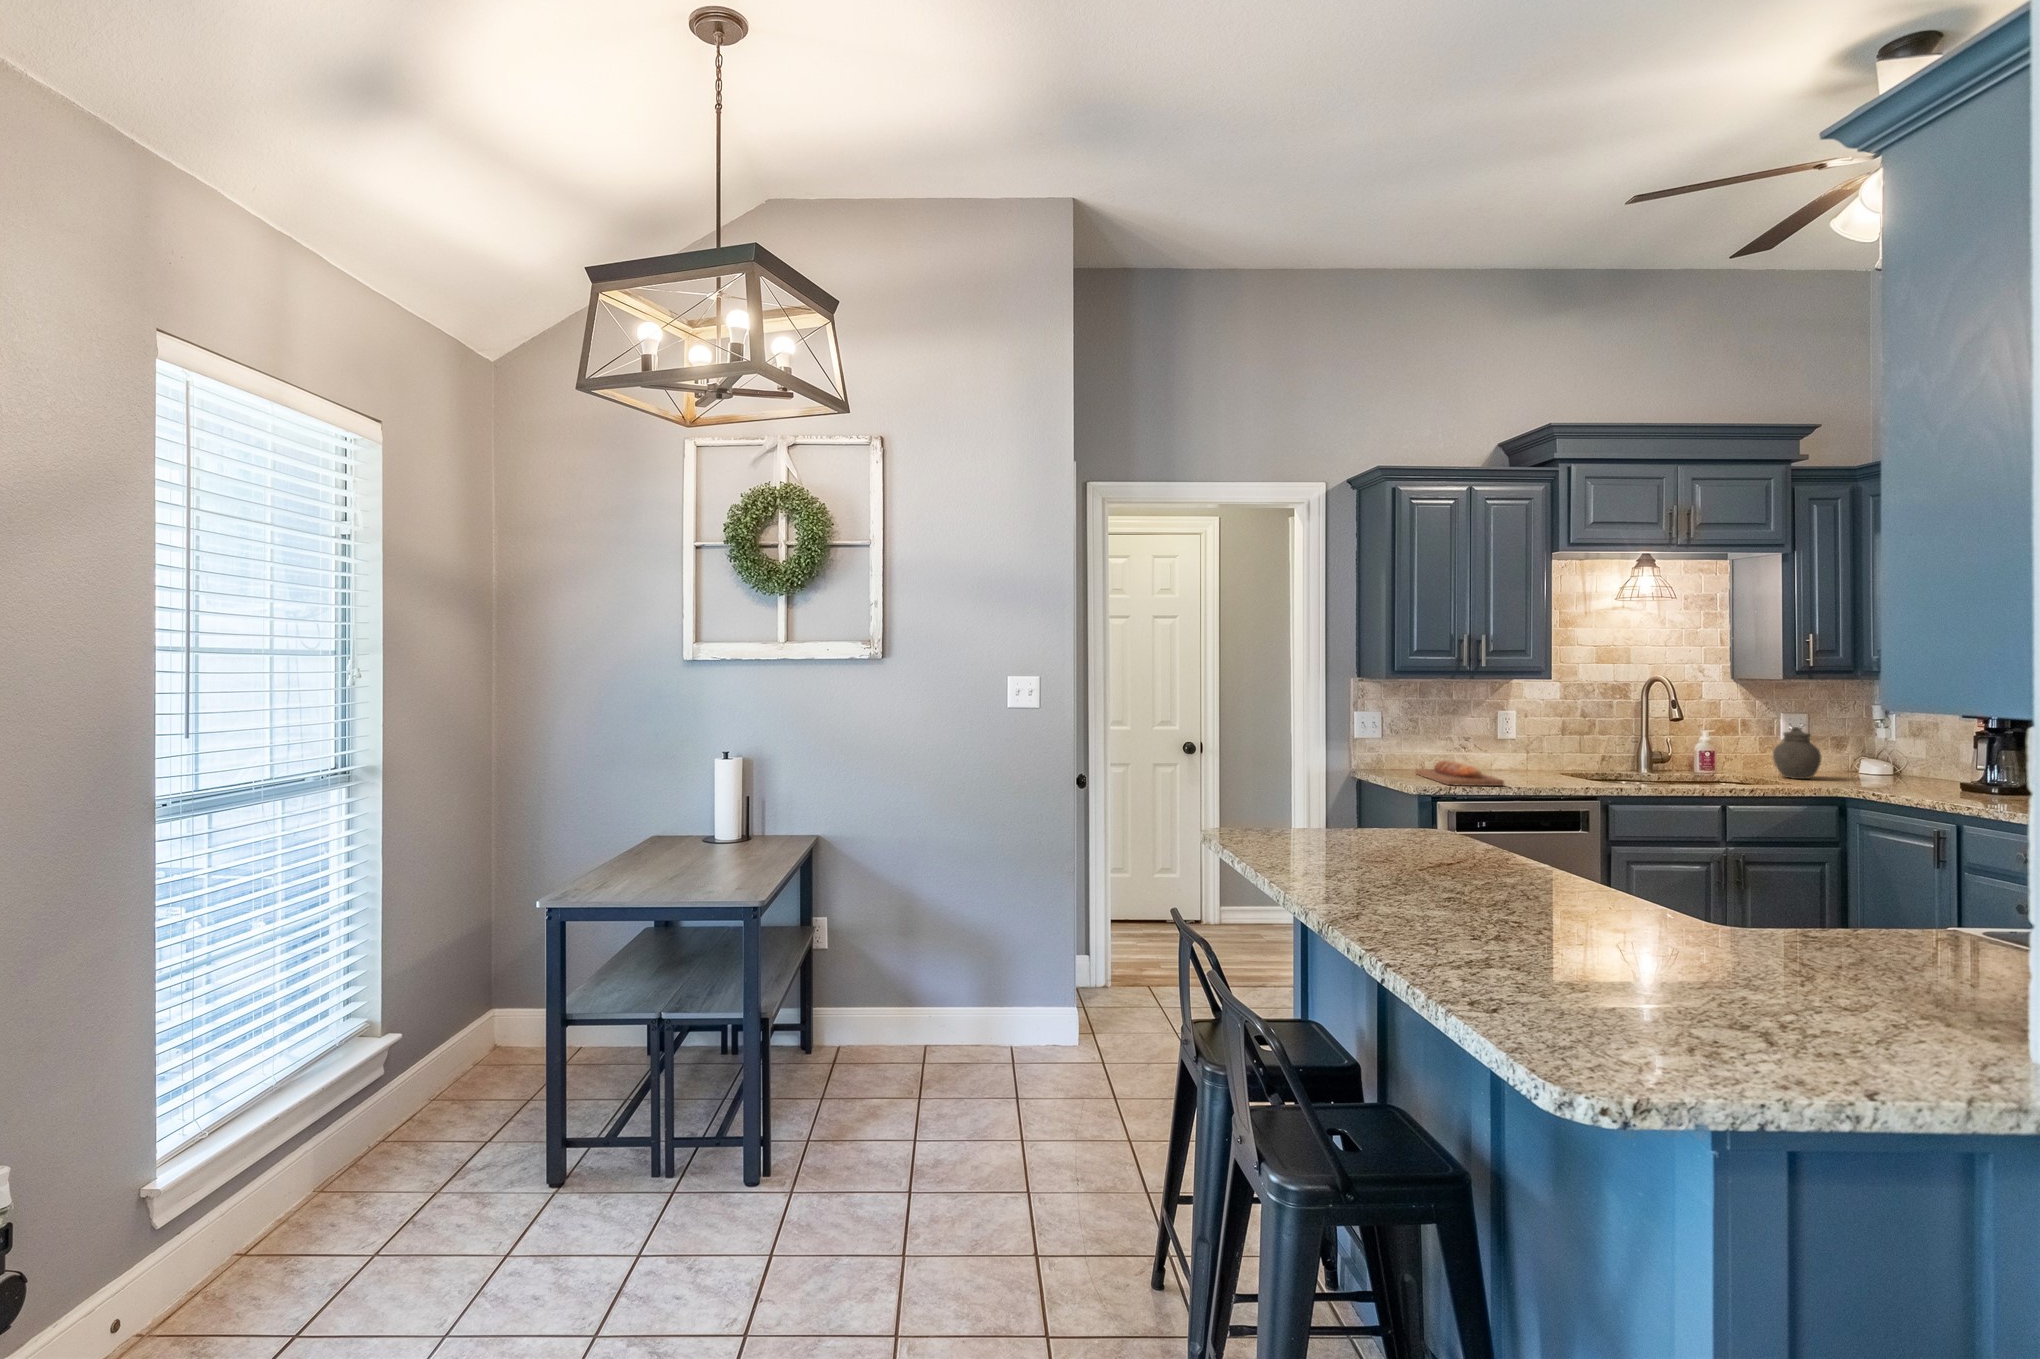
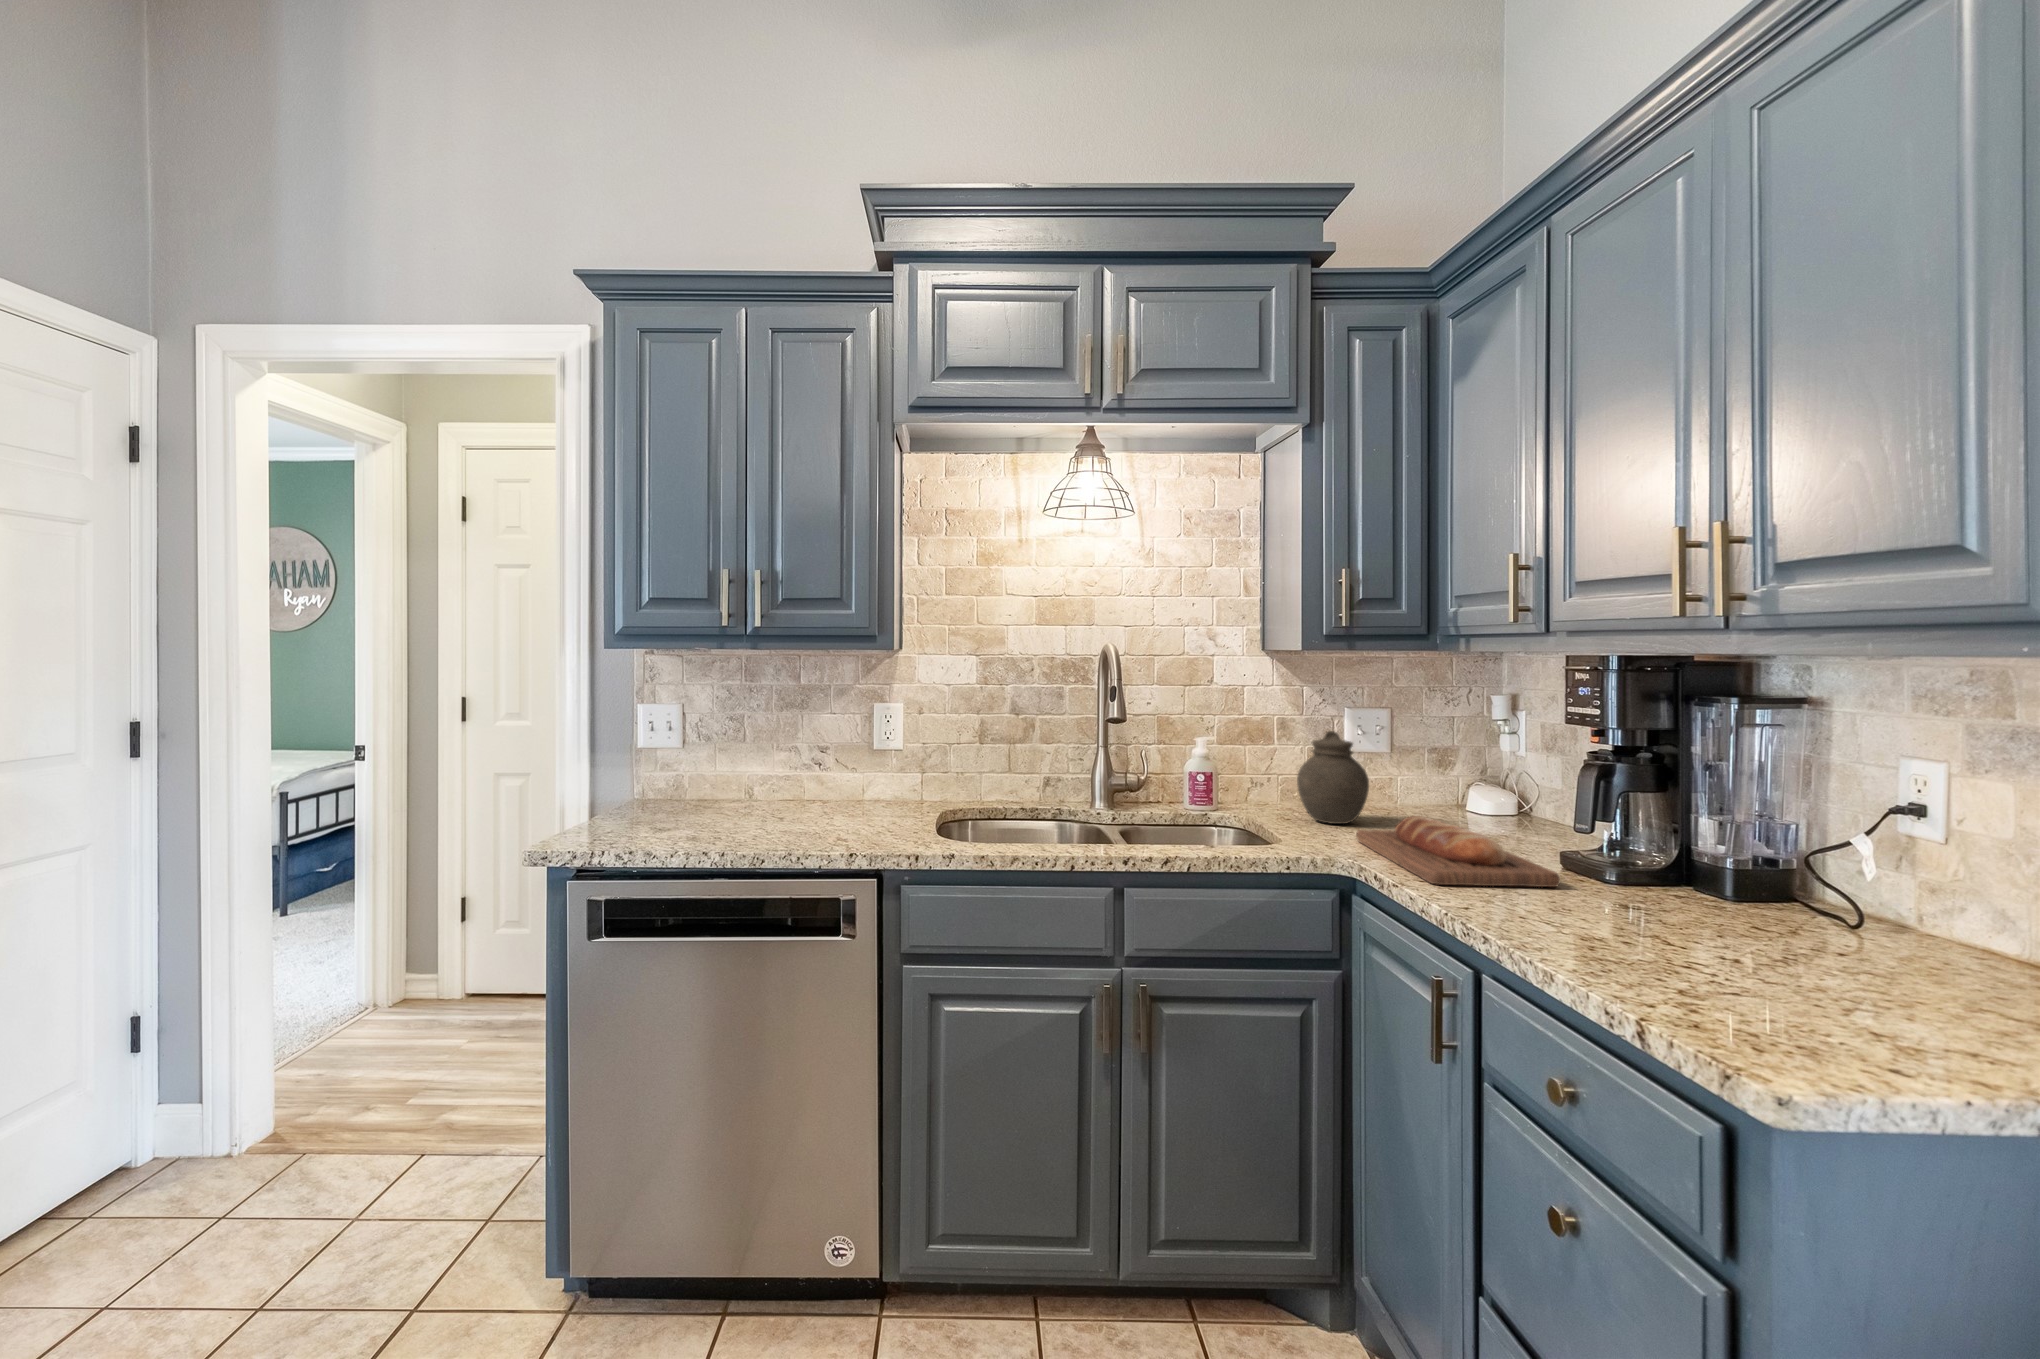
bread loaf: present [1415,761,1504,786] -> present [1356,816,1560,887]

